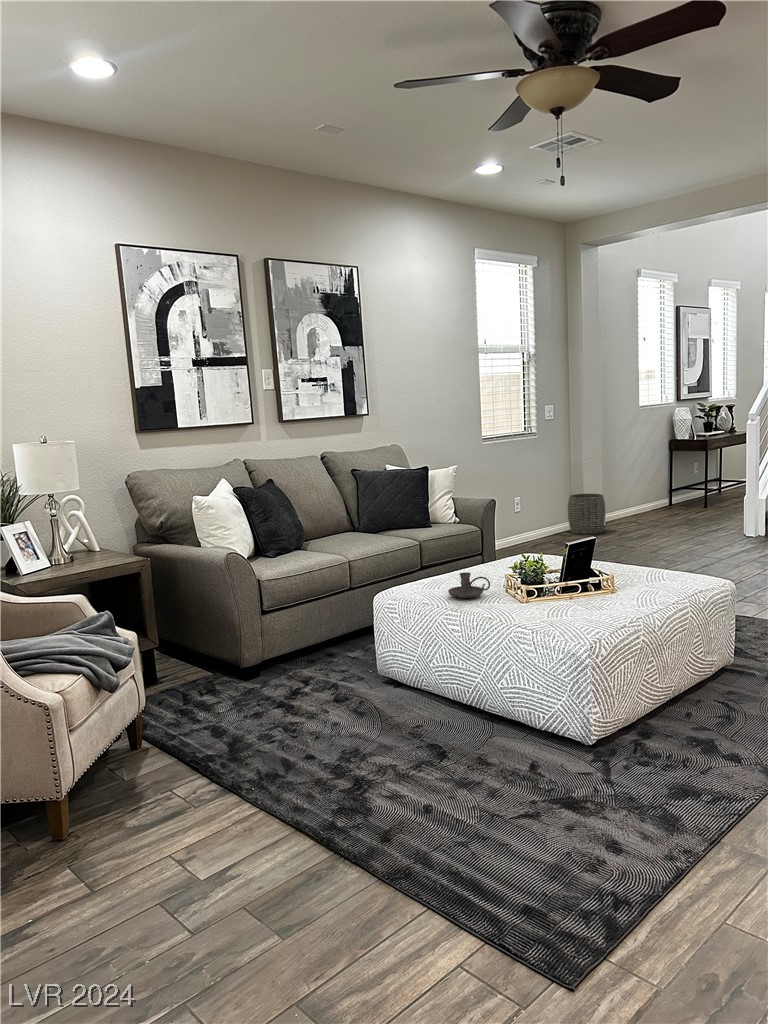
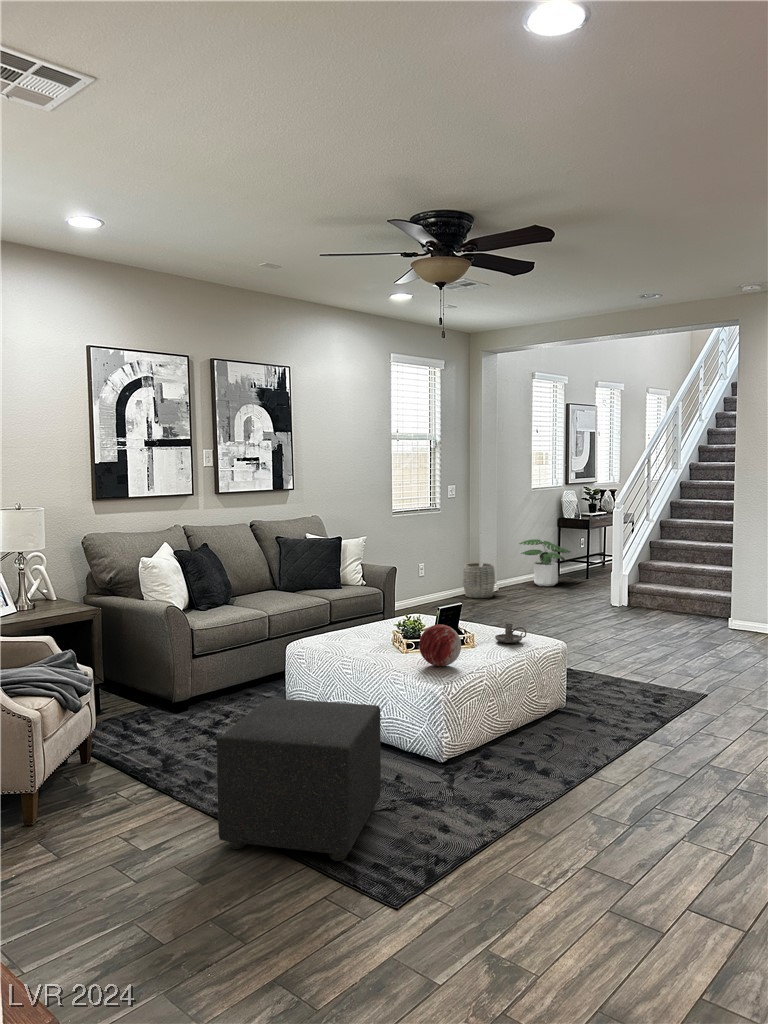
potted plant: none [630,464,693,518] -> present [519,539,570,586]
decorative orb: none [550,564,607,619] -> present [419,624,461,666]
candle holder: present [448,572,490,598] -> present [495,623,526,643]
ottoman: none [293,669,516,900] -> present [216,698,381,861]

